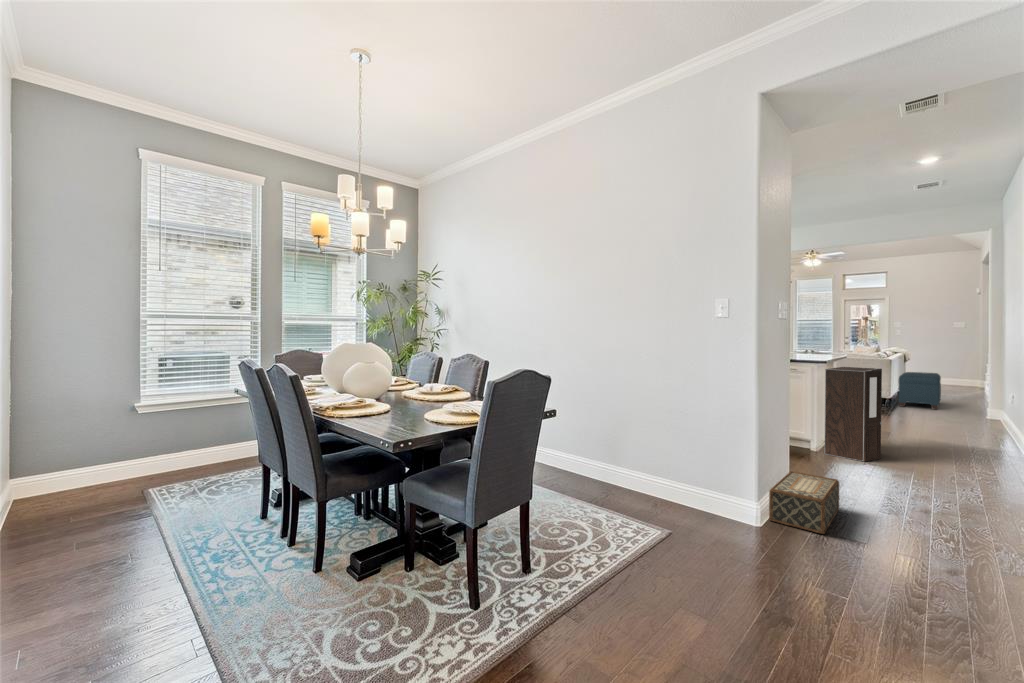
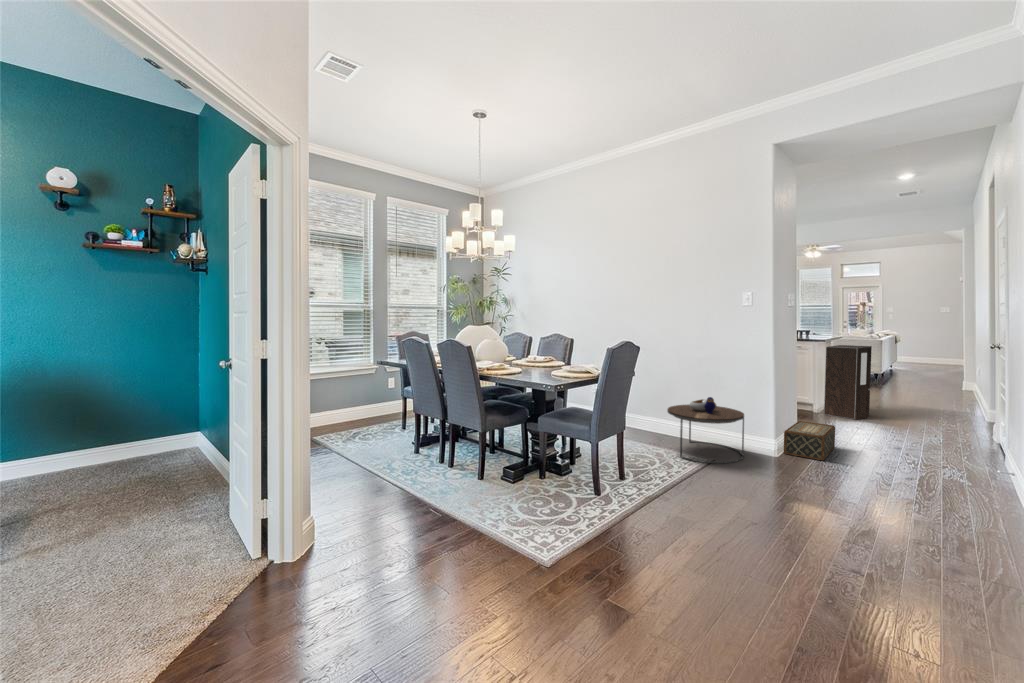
bench: present [899,372,941,409] -> none [888,352,926,383]
side table: none [611,443,713,539] -> present [667,397,744,463]

